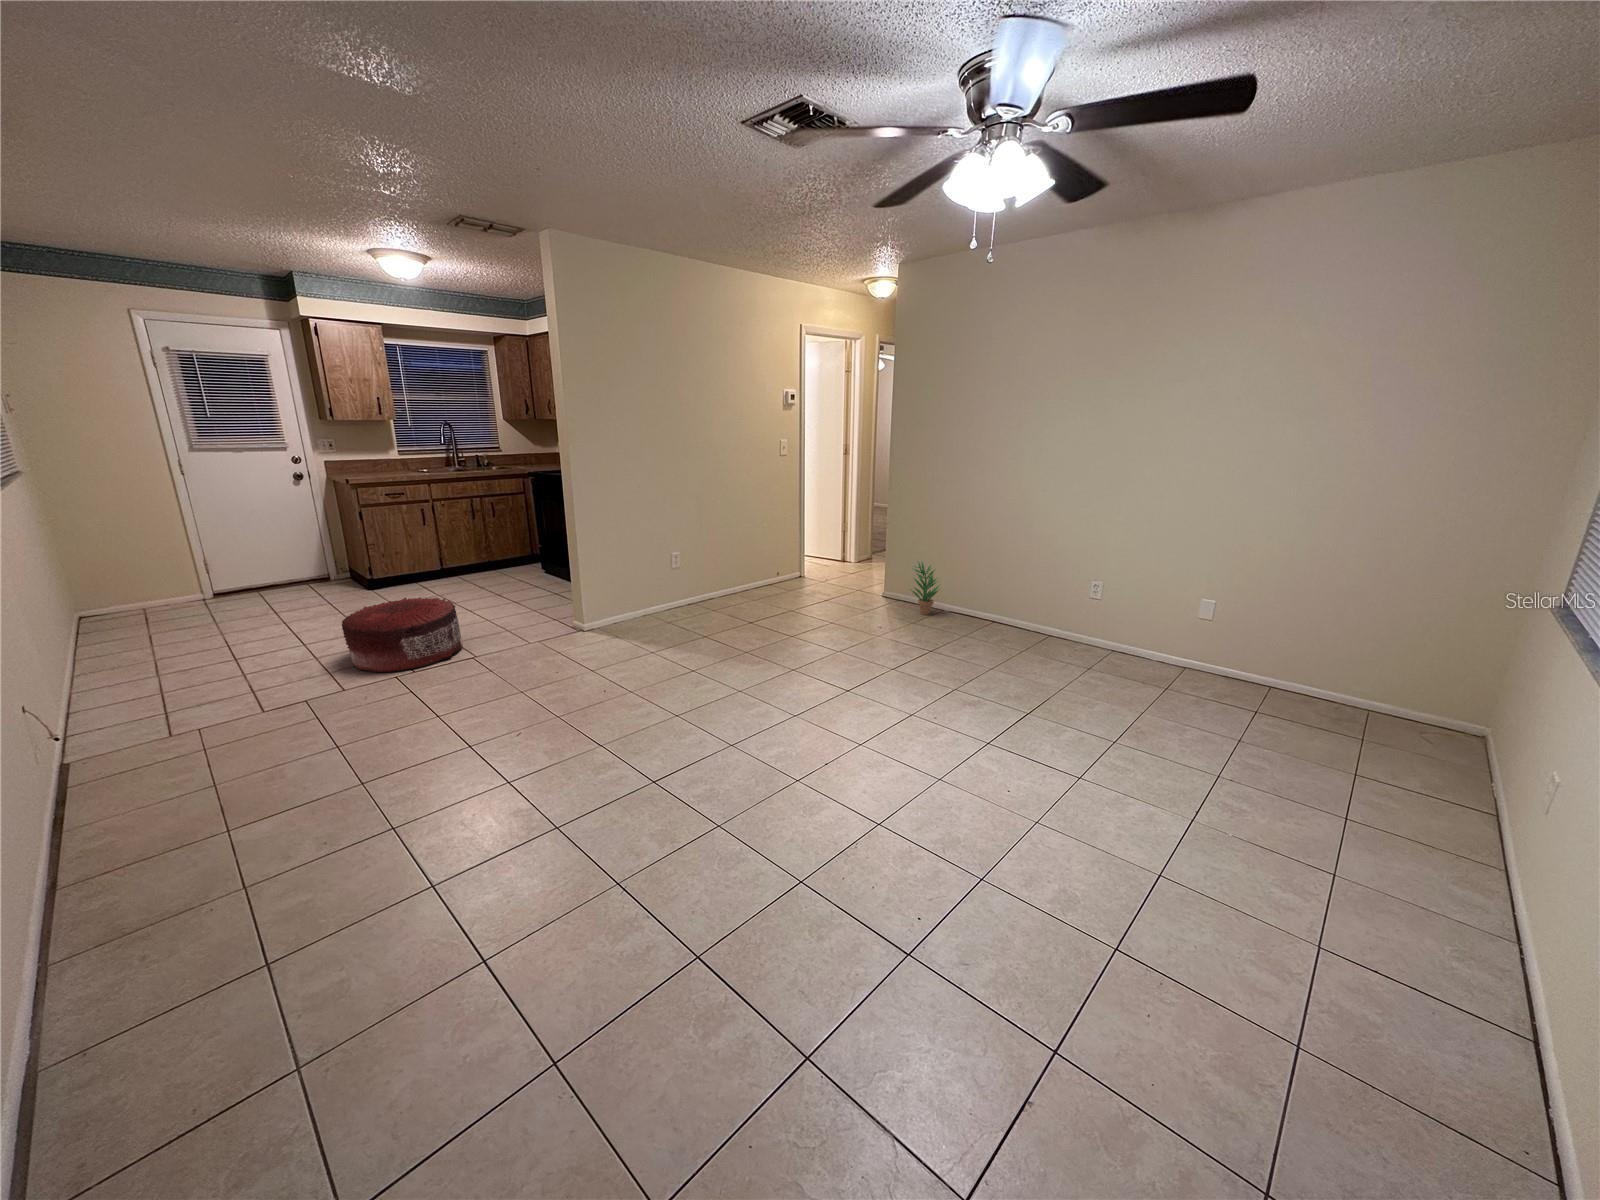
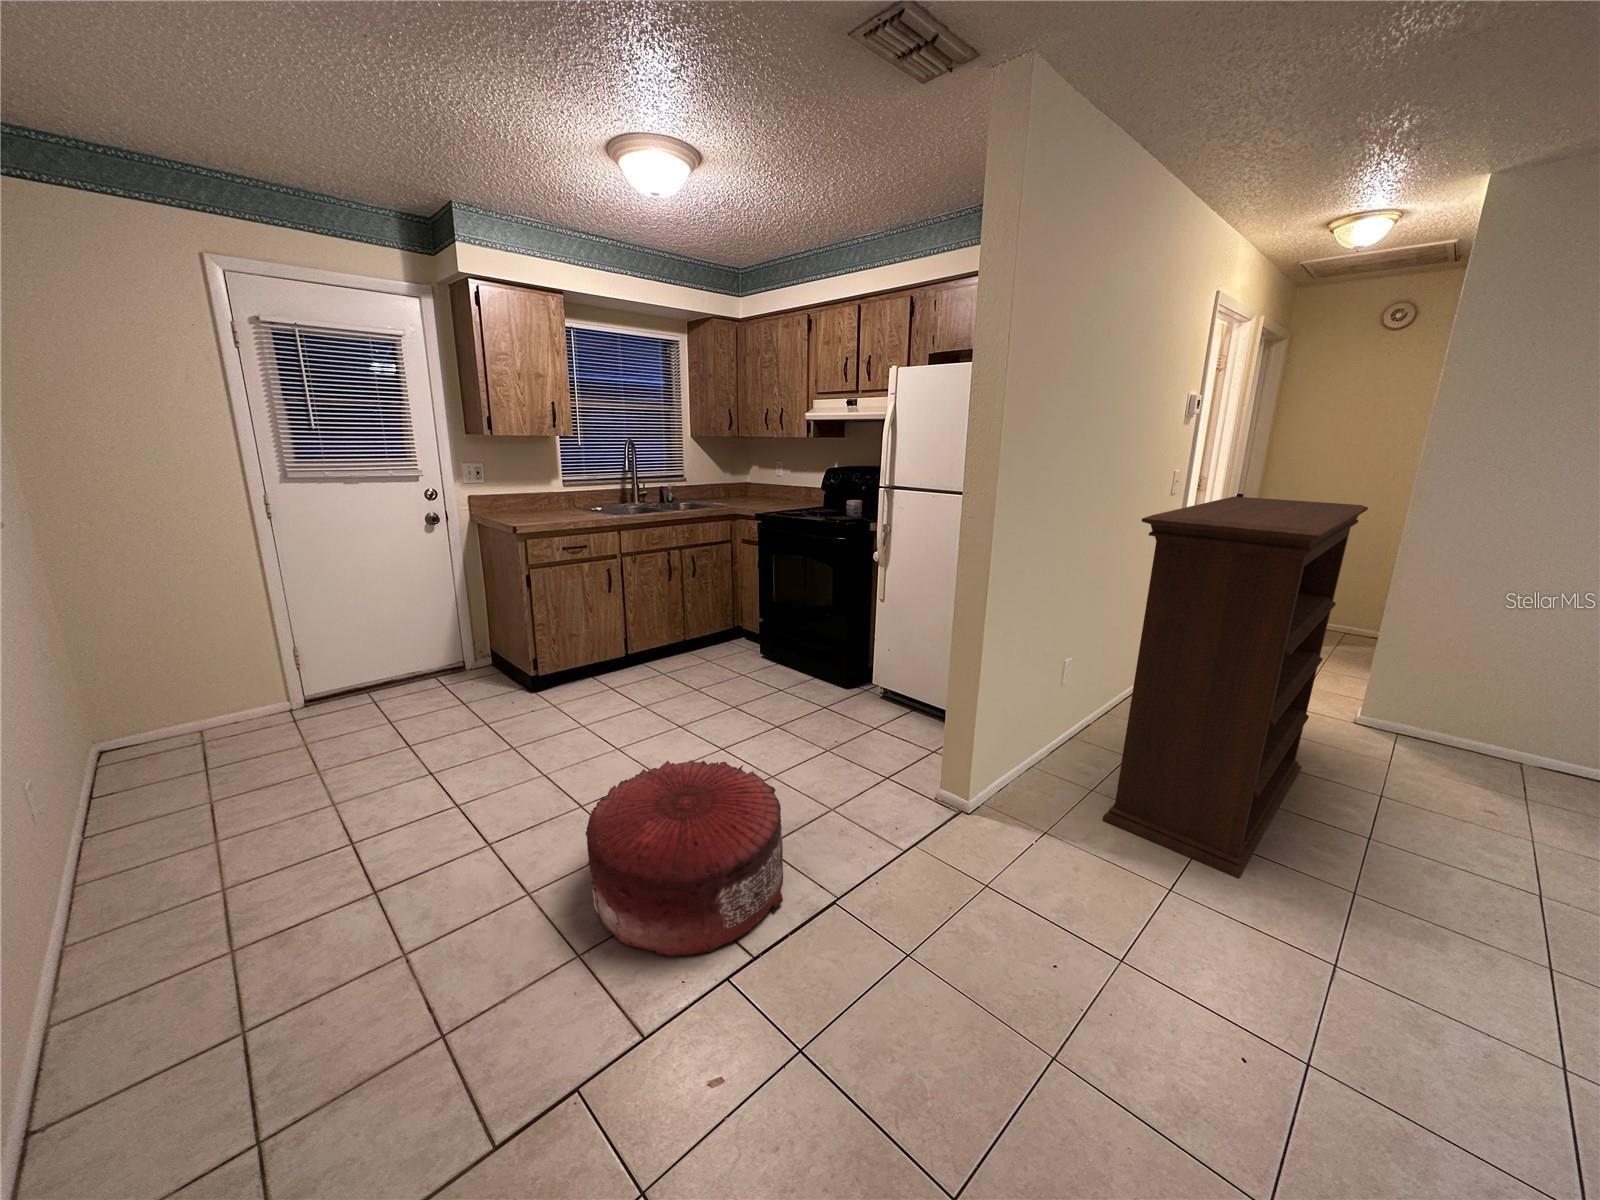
bookshelf: none [646,454,814,648] -> present [1103,496,1368,879]
potted plant: present [911,561,940,615] -> none [1493,686,1574,781]

